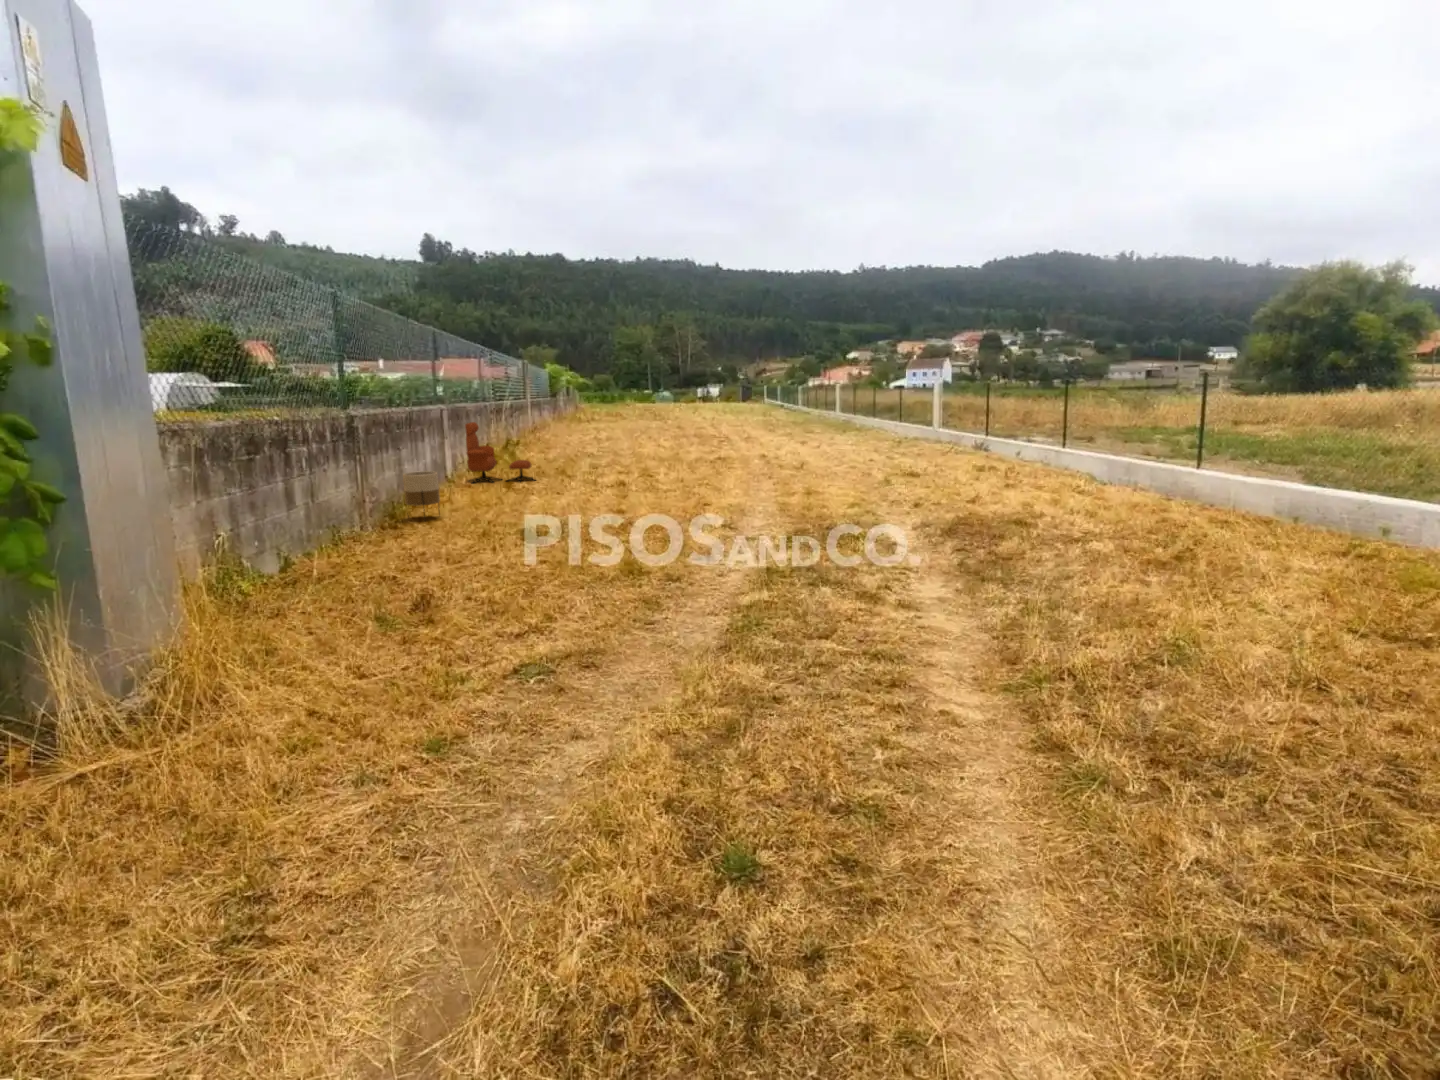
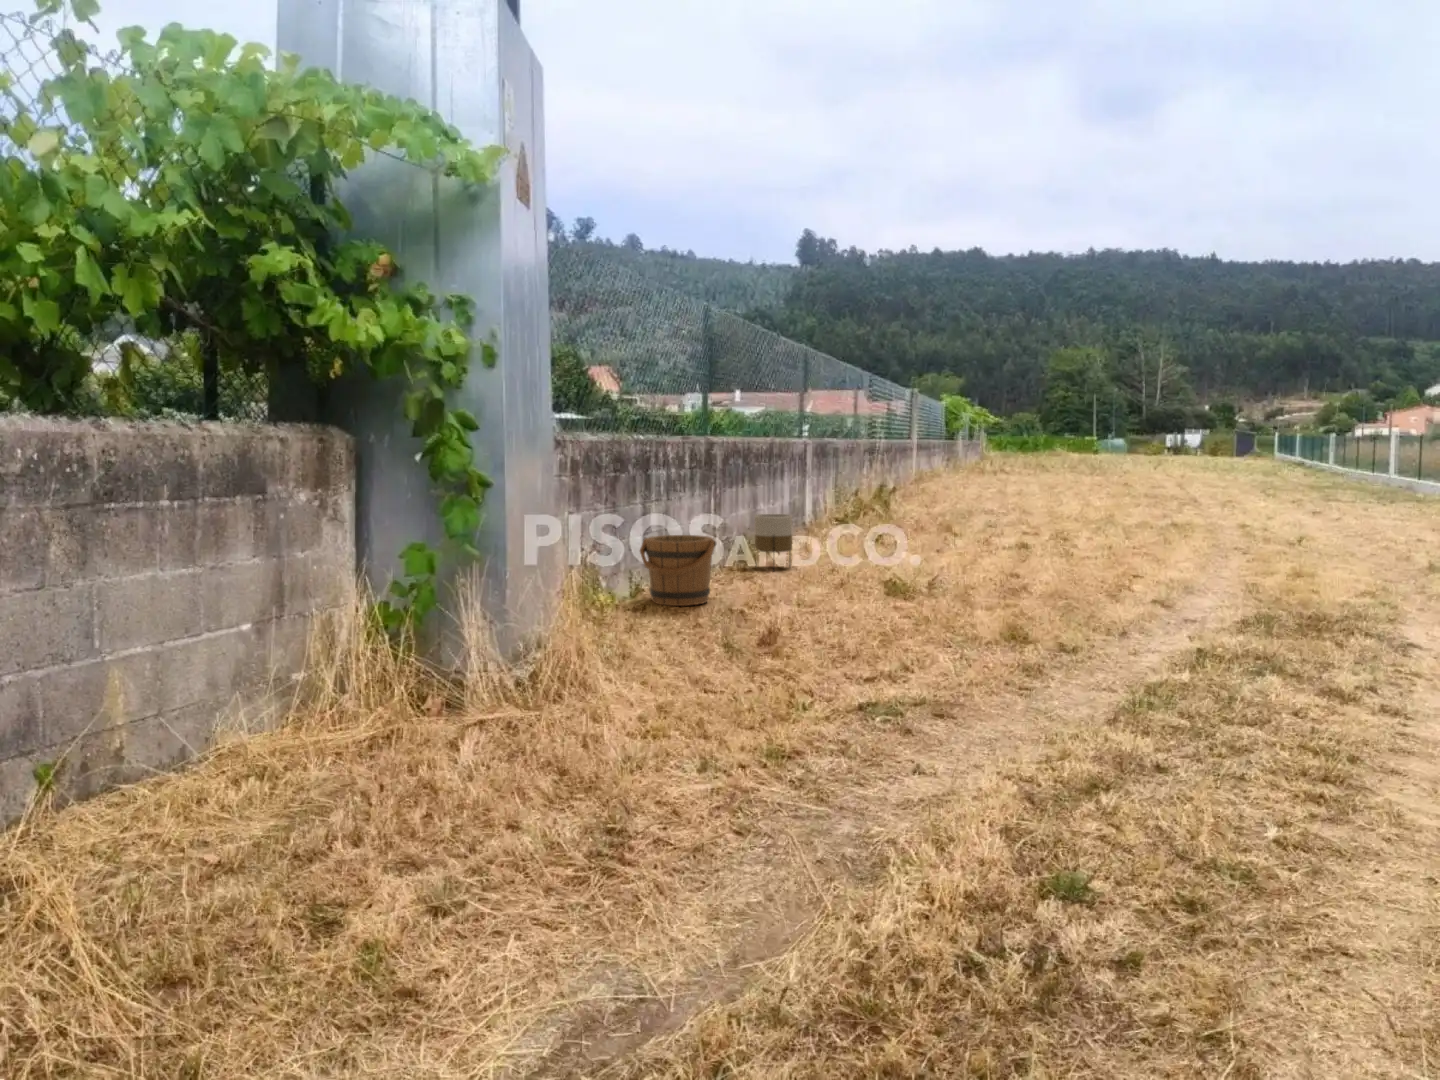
lounge chair: present [465,422,535,484] -> none [824,463,908,540]
bucket: none [283,505,364,575] -> present [640,535,716,606]

